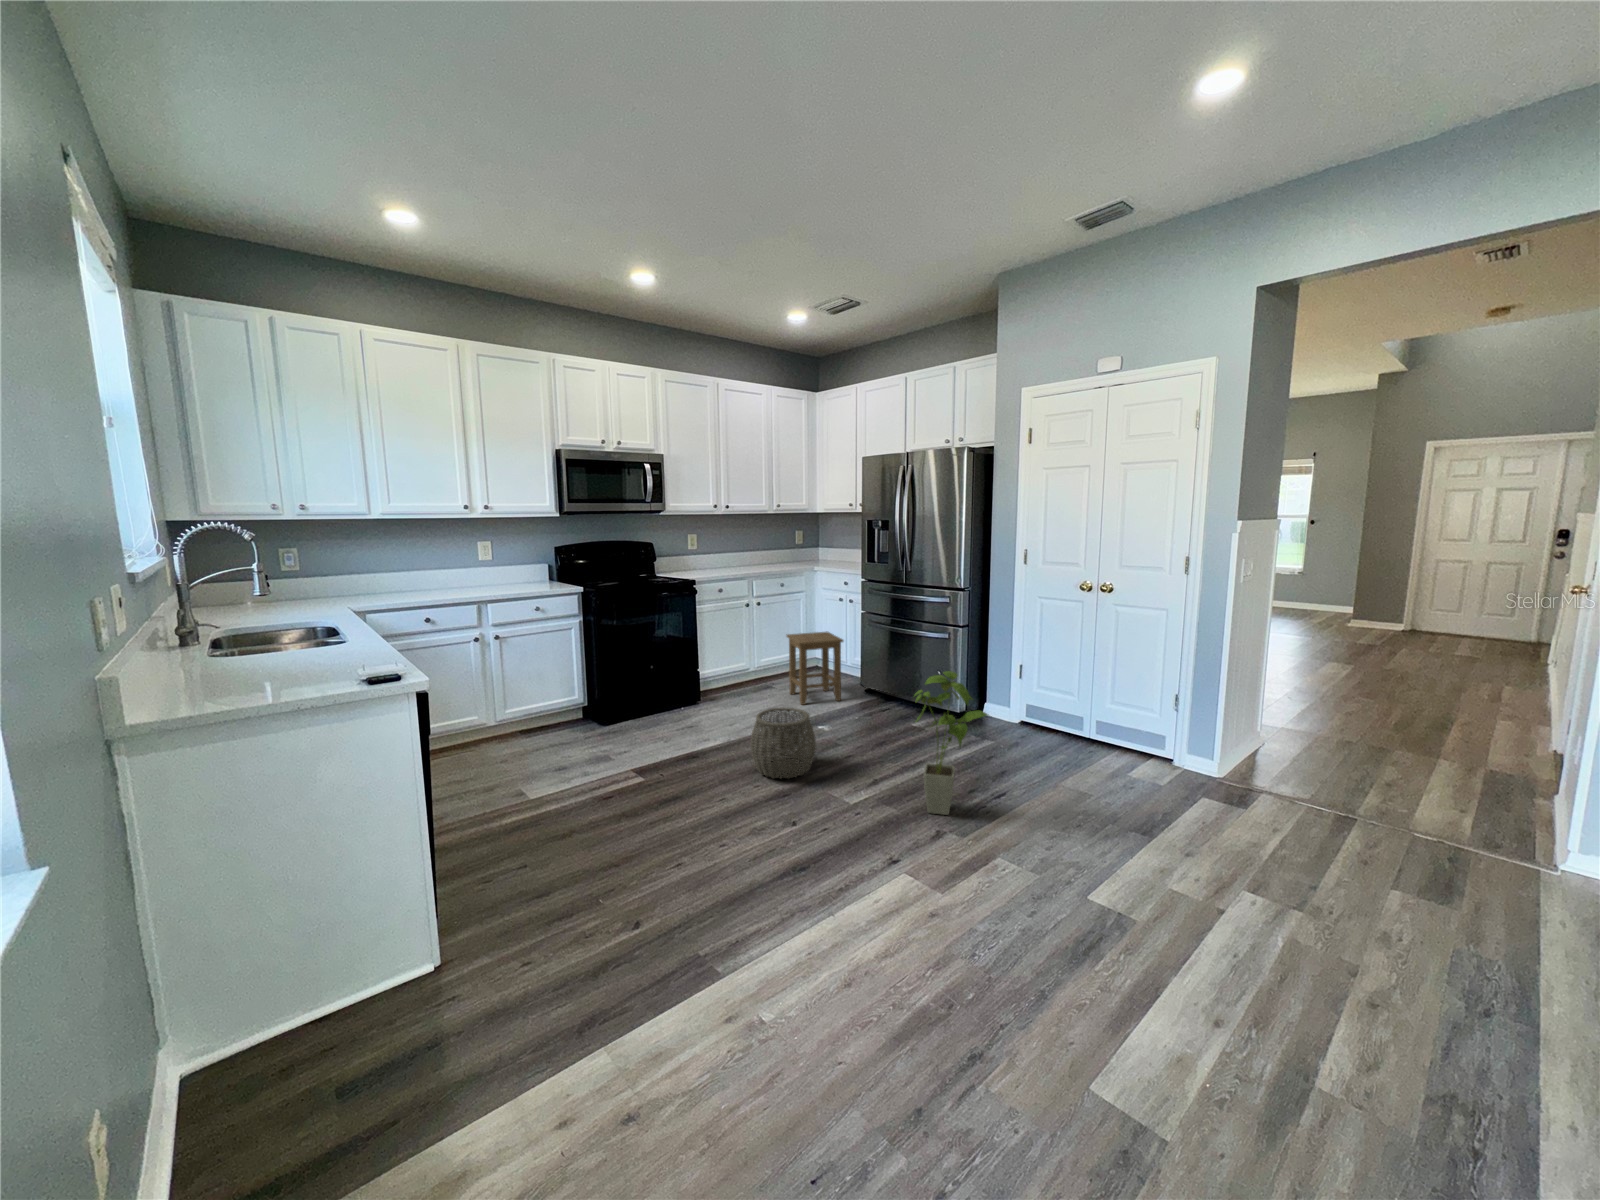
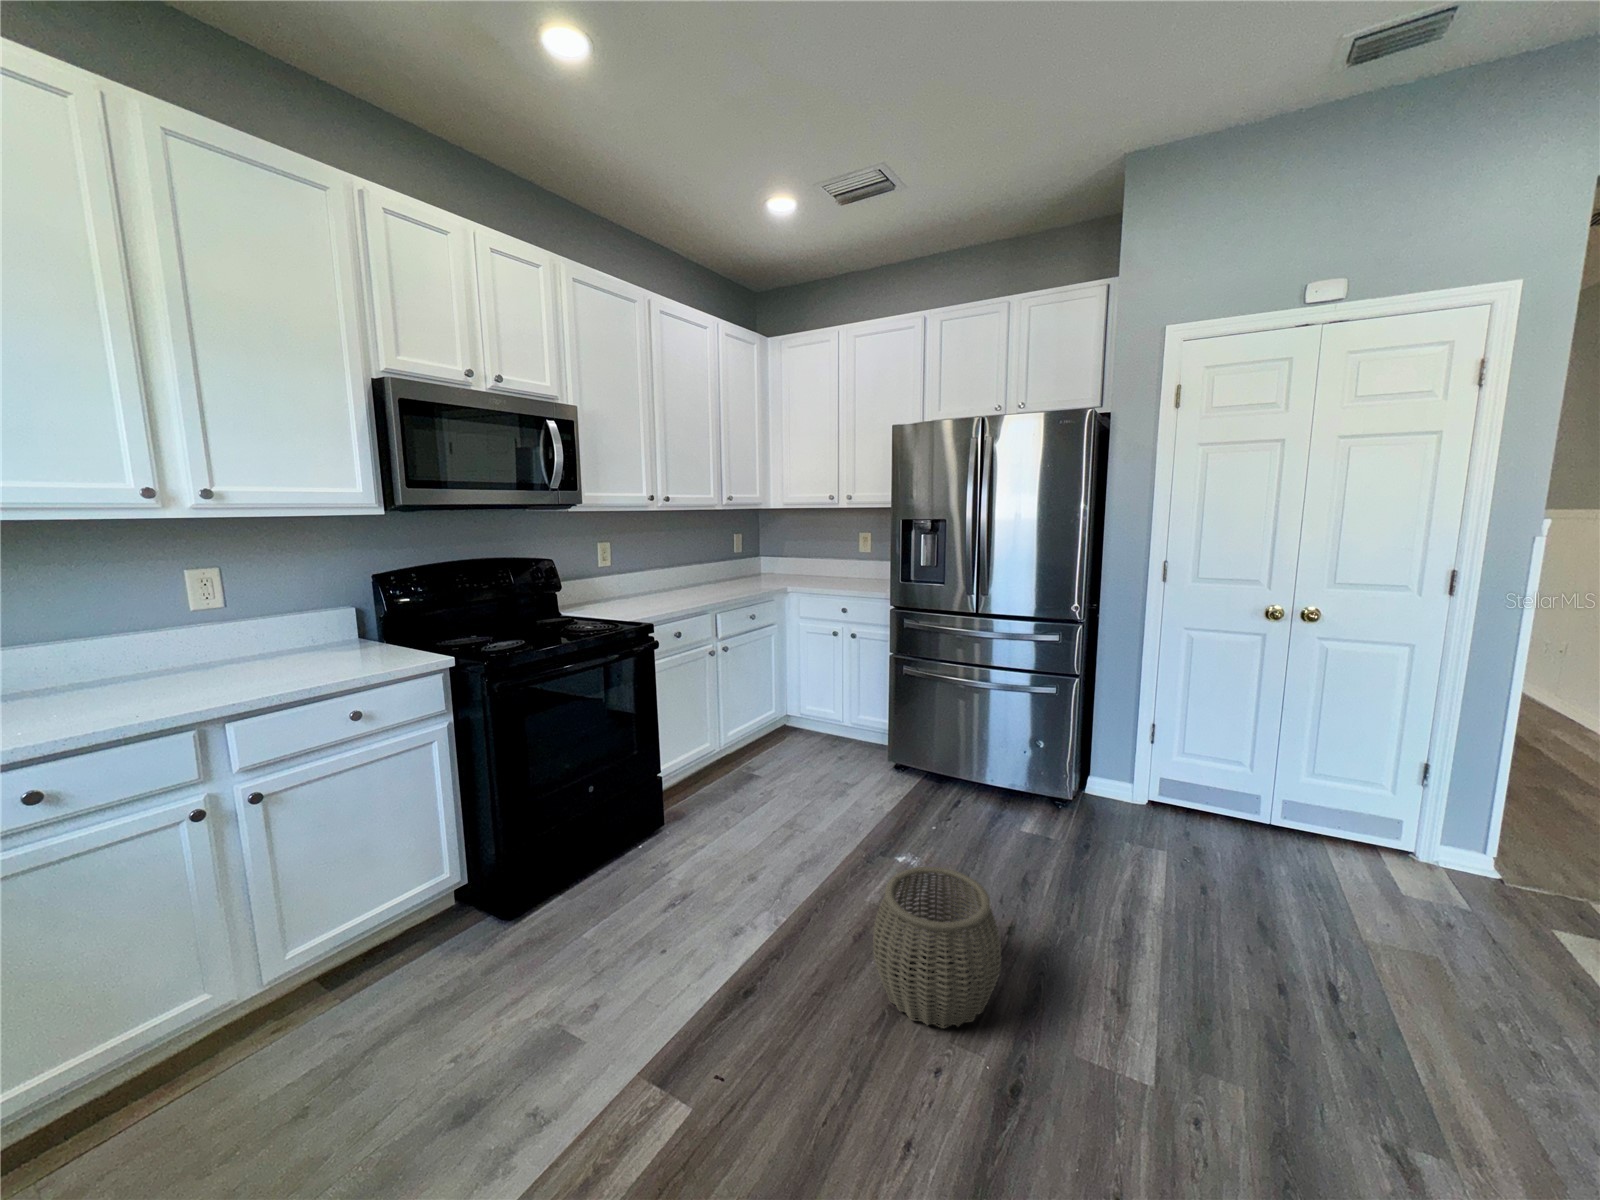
stool: present [787,632,843,705] -> none [786,687,885,812]
house plant: present [915,671,988,815] -> none [1236,805,1436,1070]

